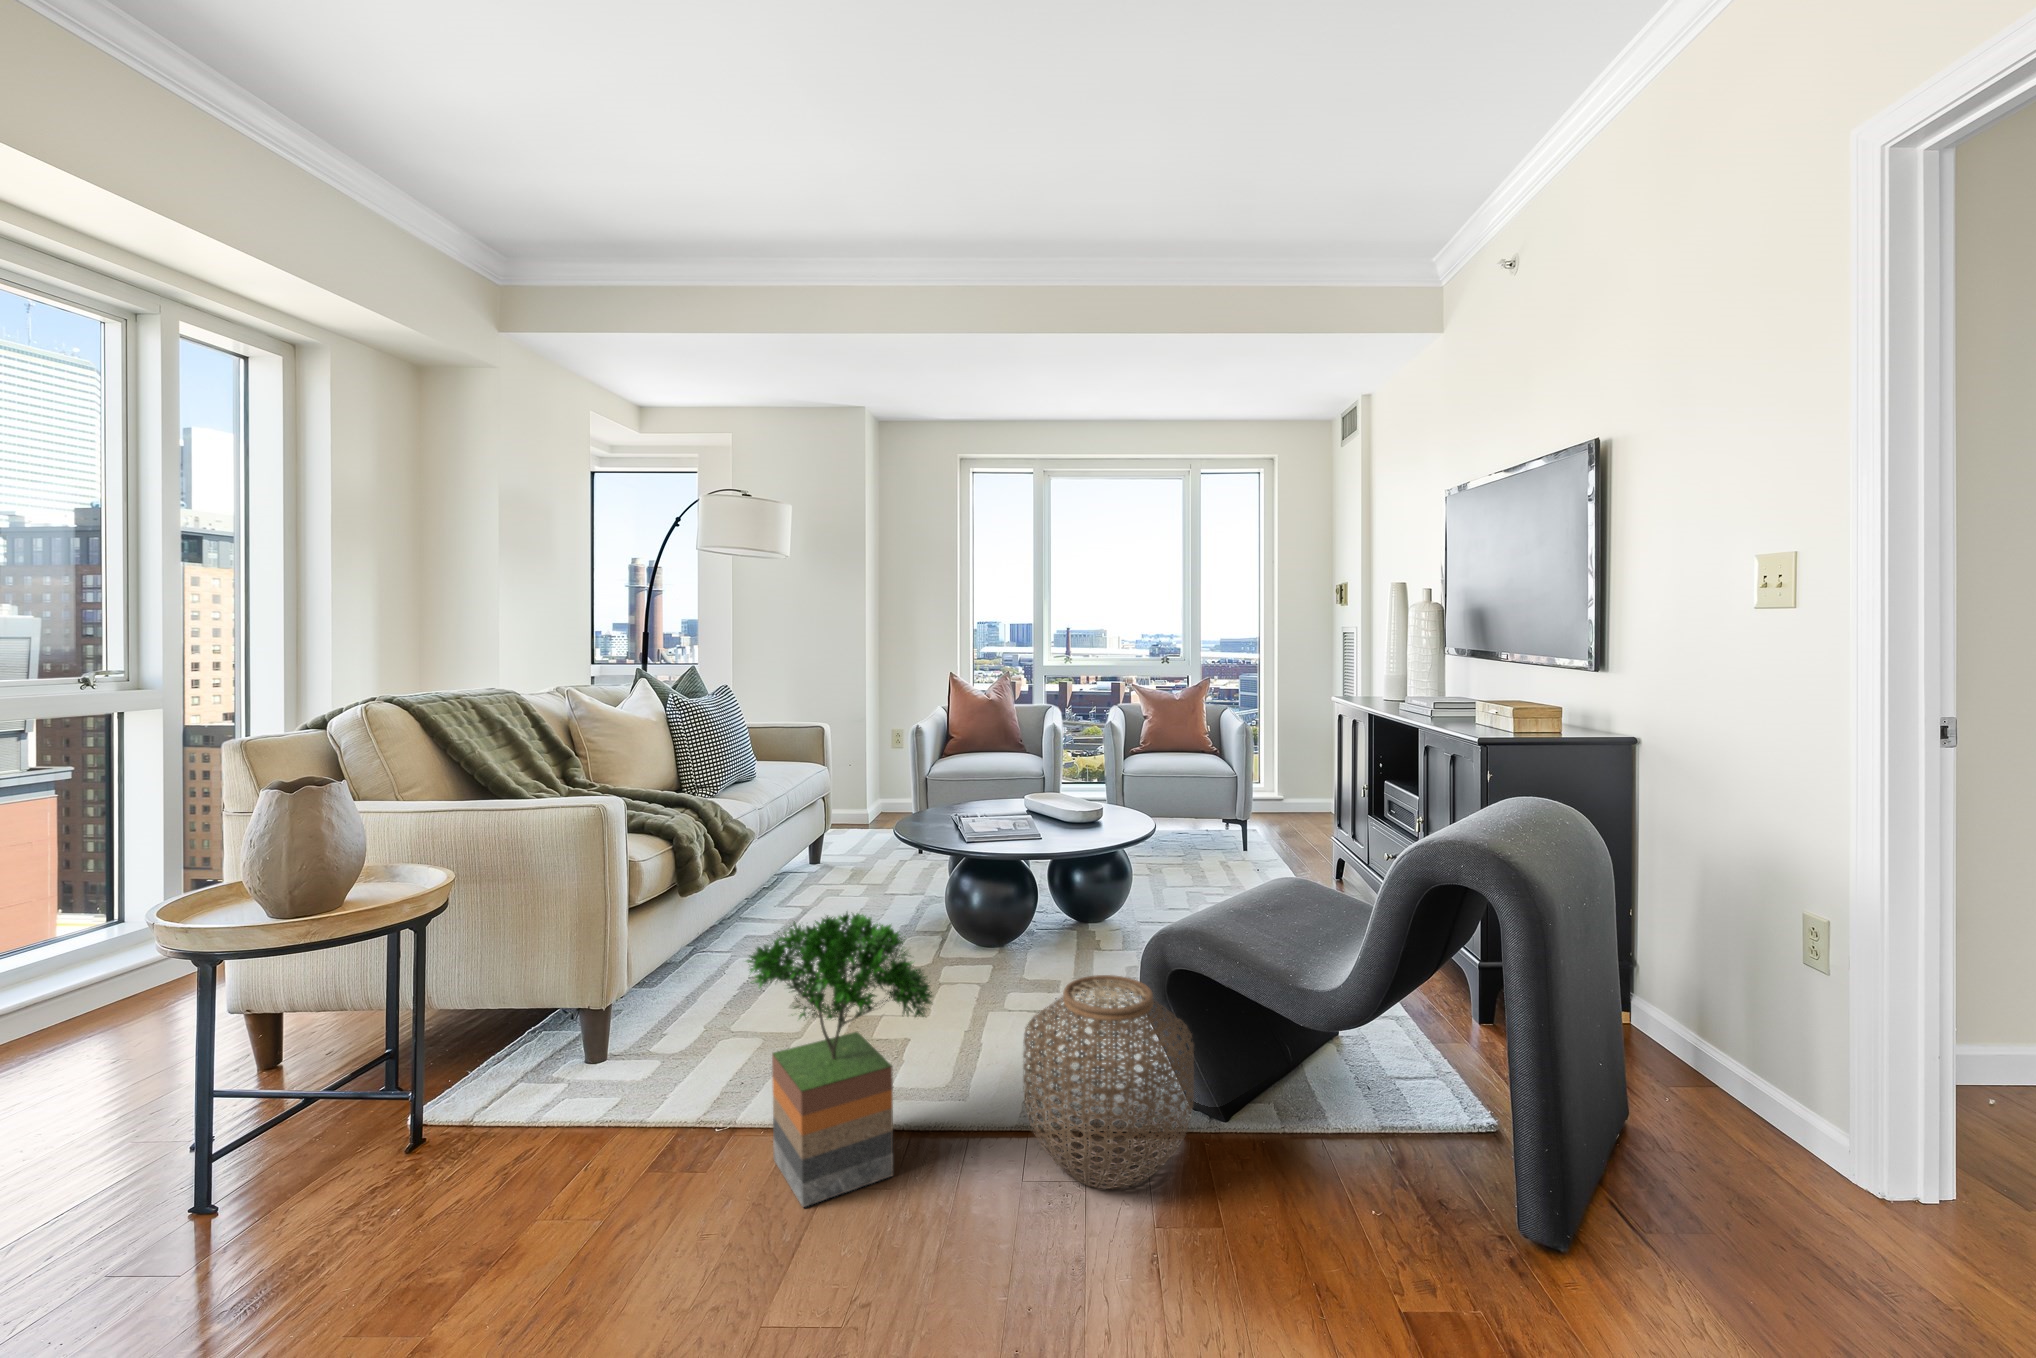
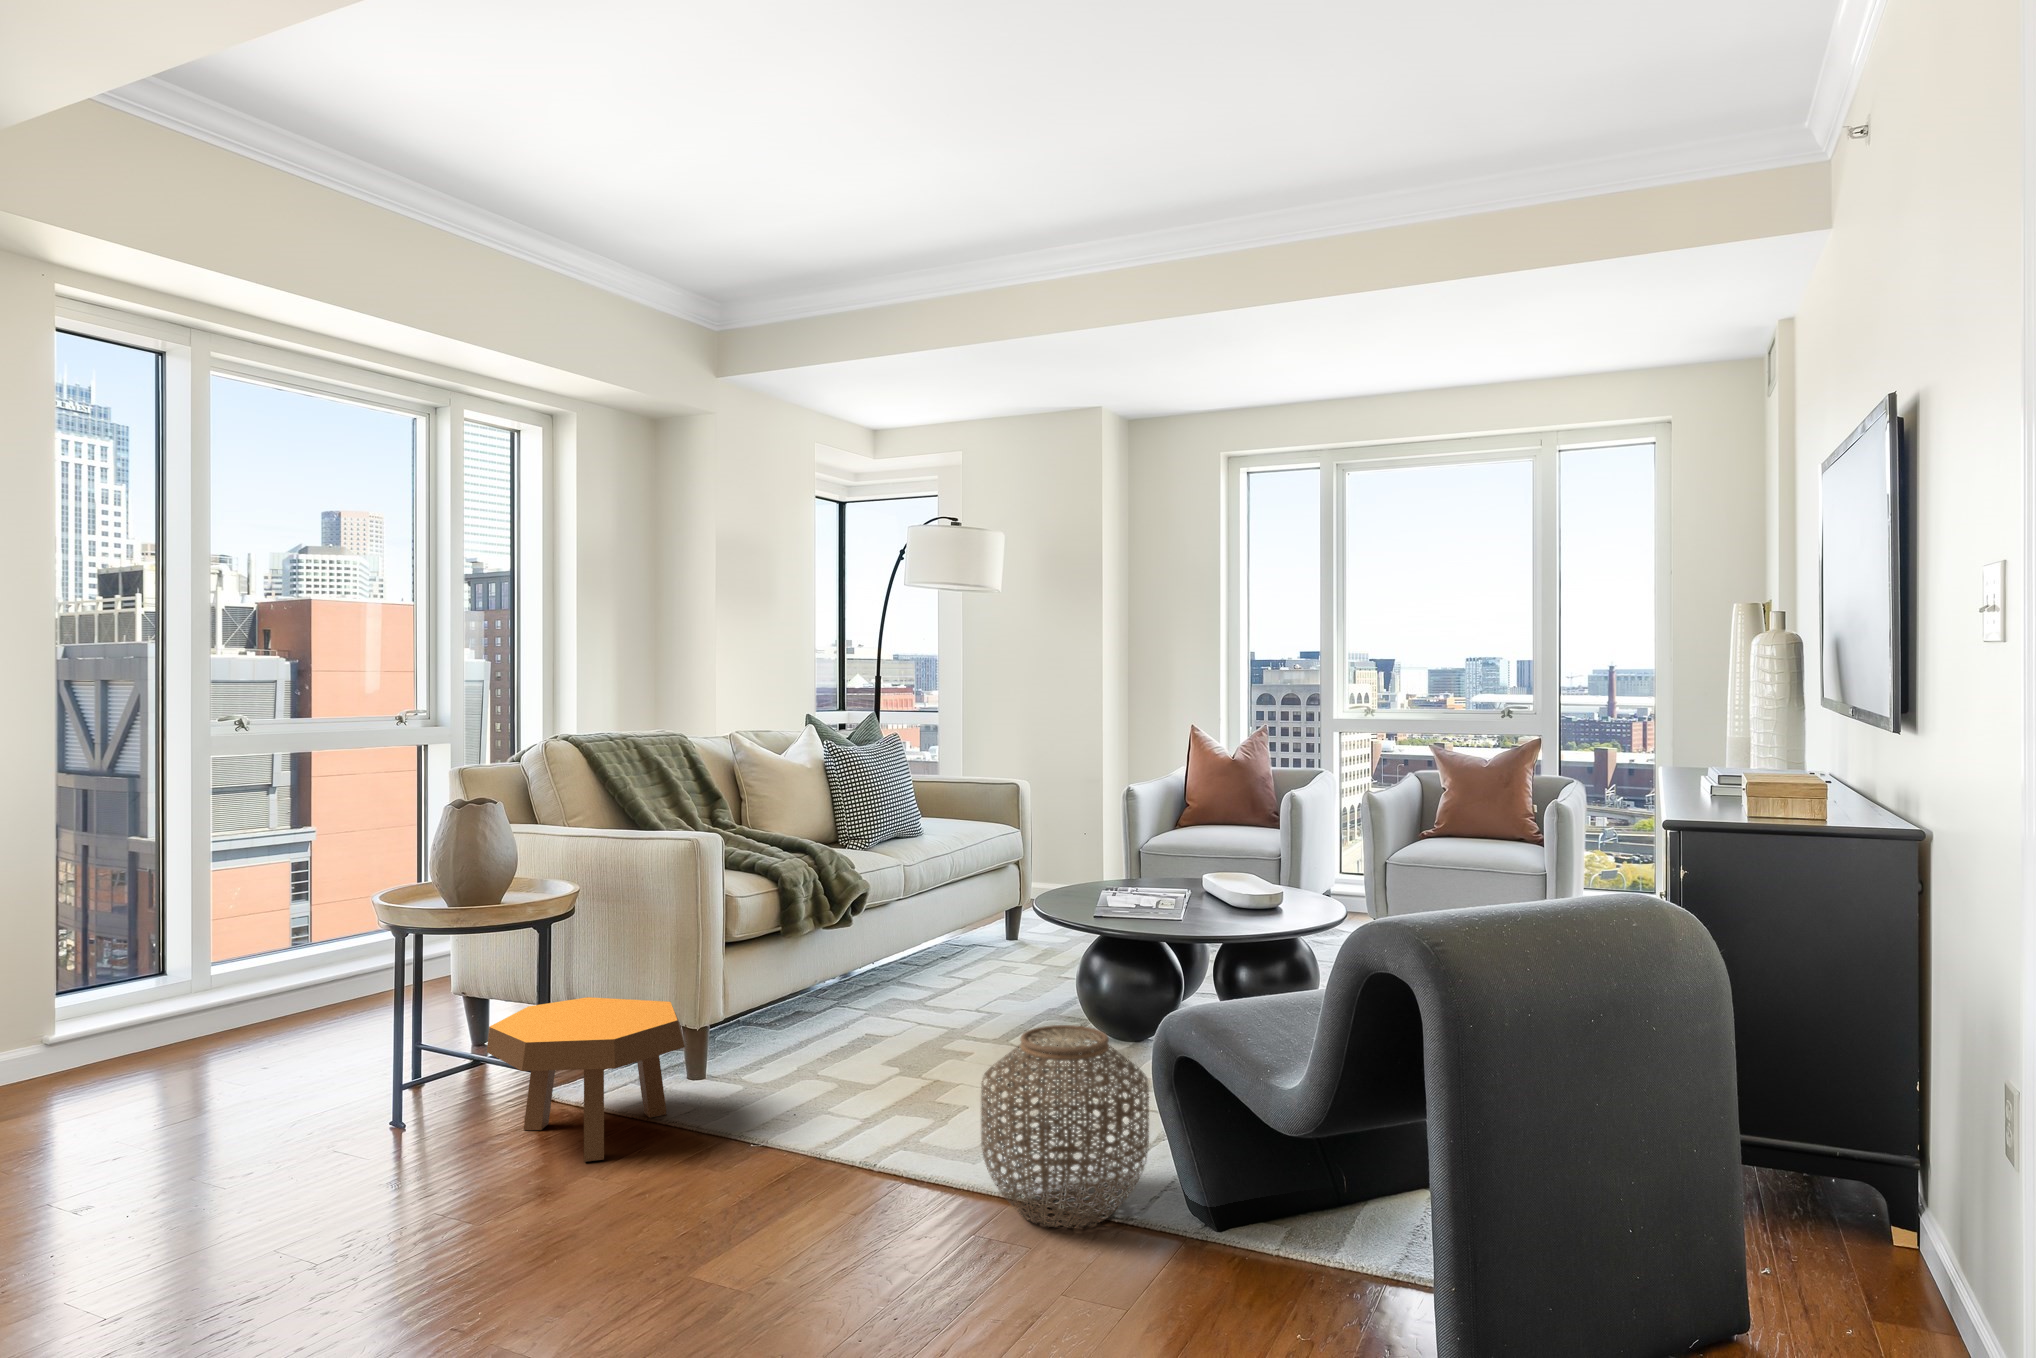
potted tree: present [747,913,932,1207] -> none [750,939,910,1192]
footstool: none [363,994,633,1218] -> present [487,997,685,1162]

